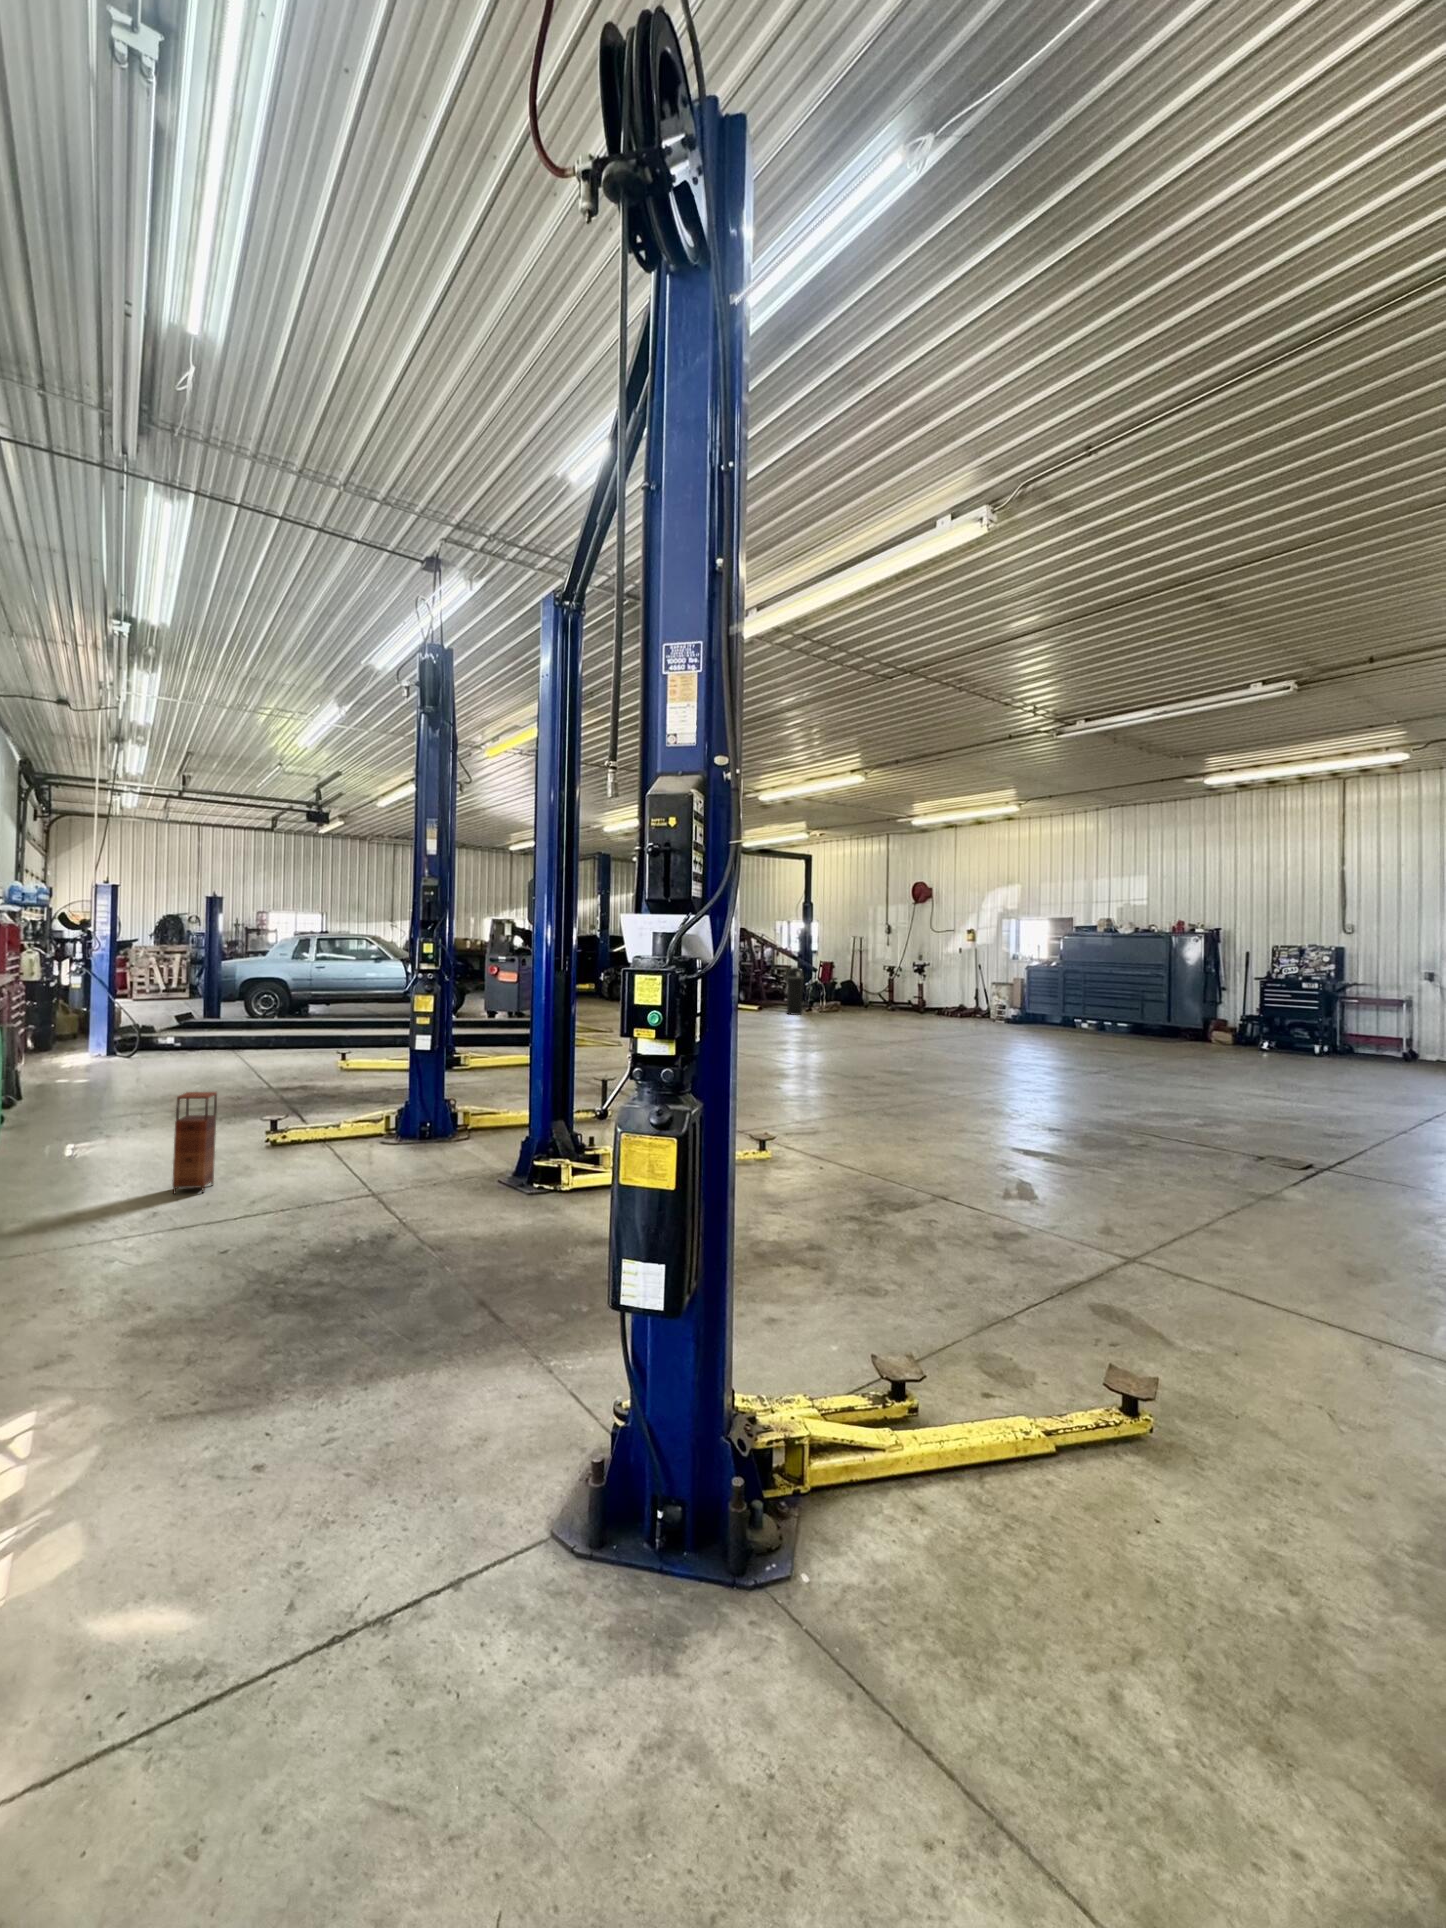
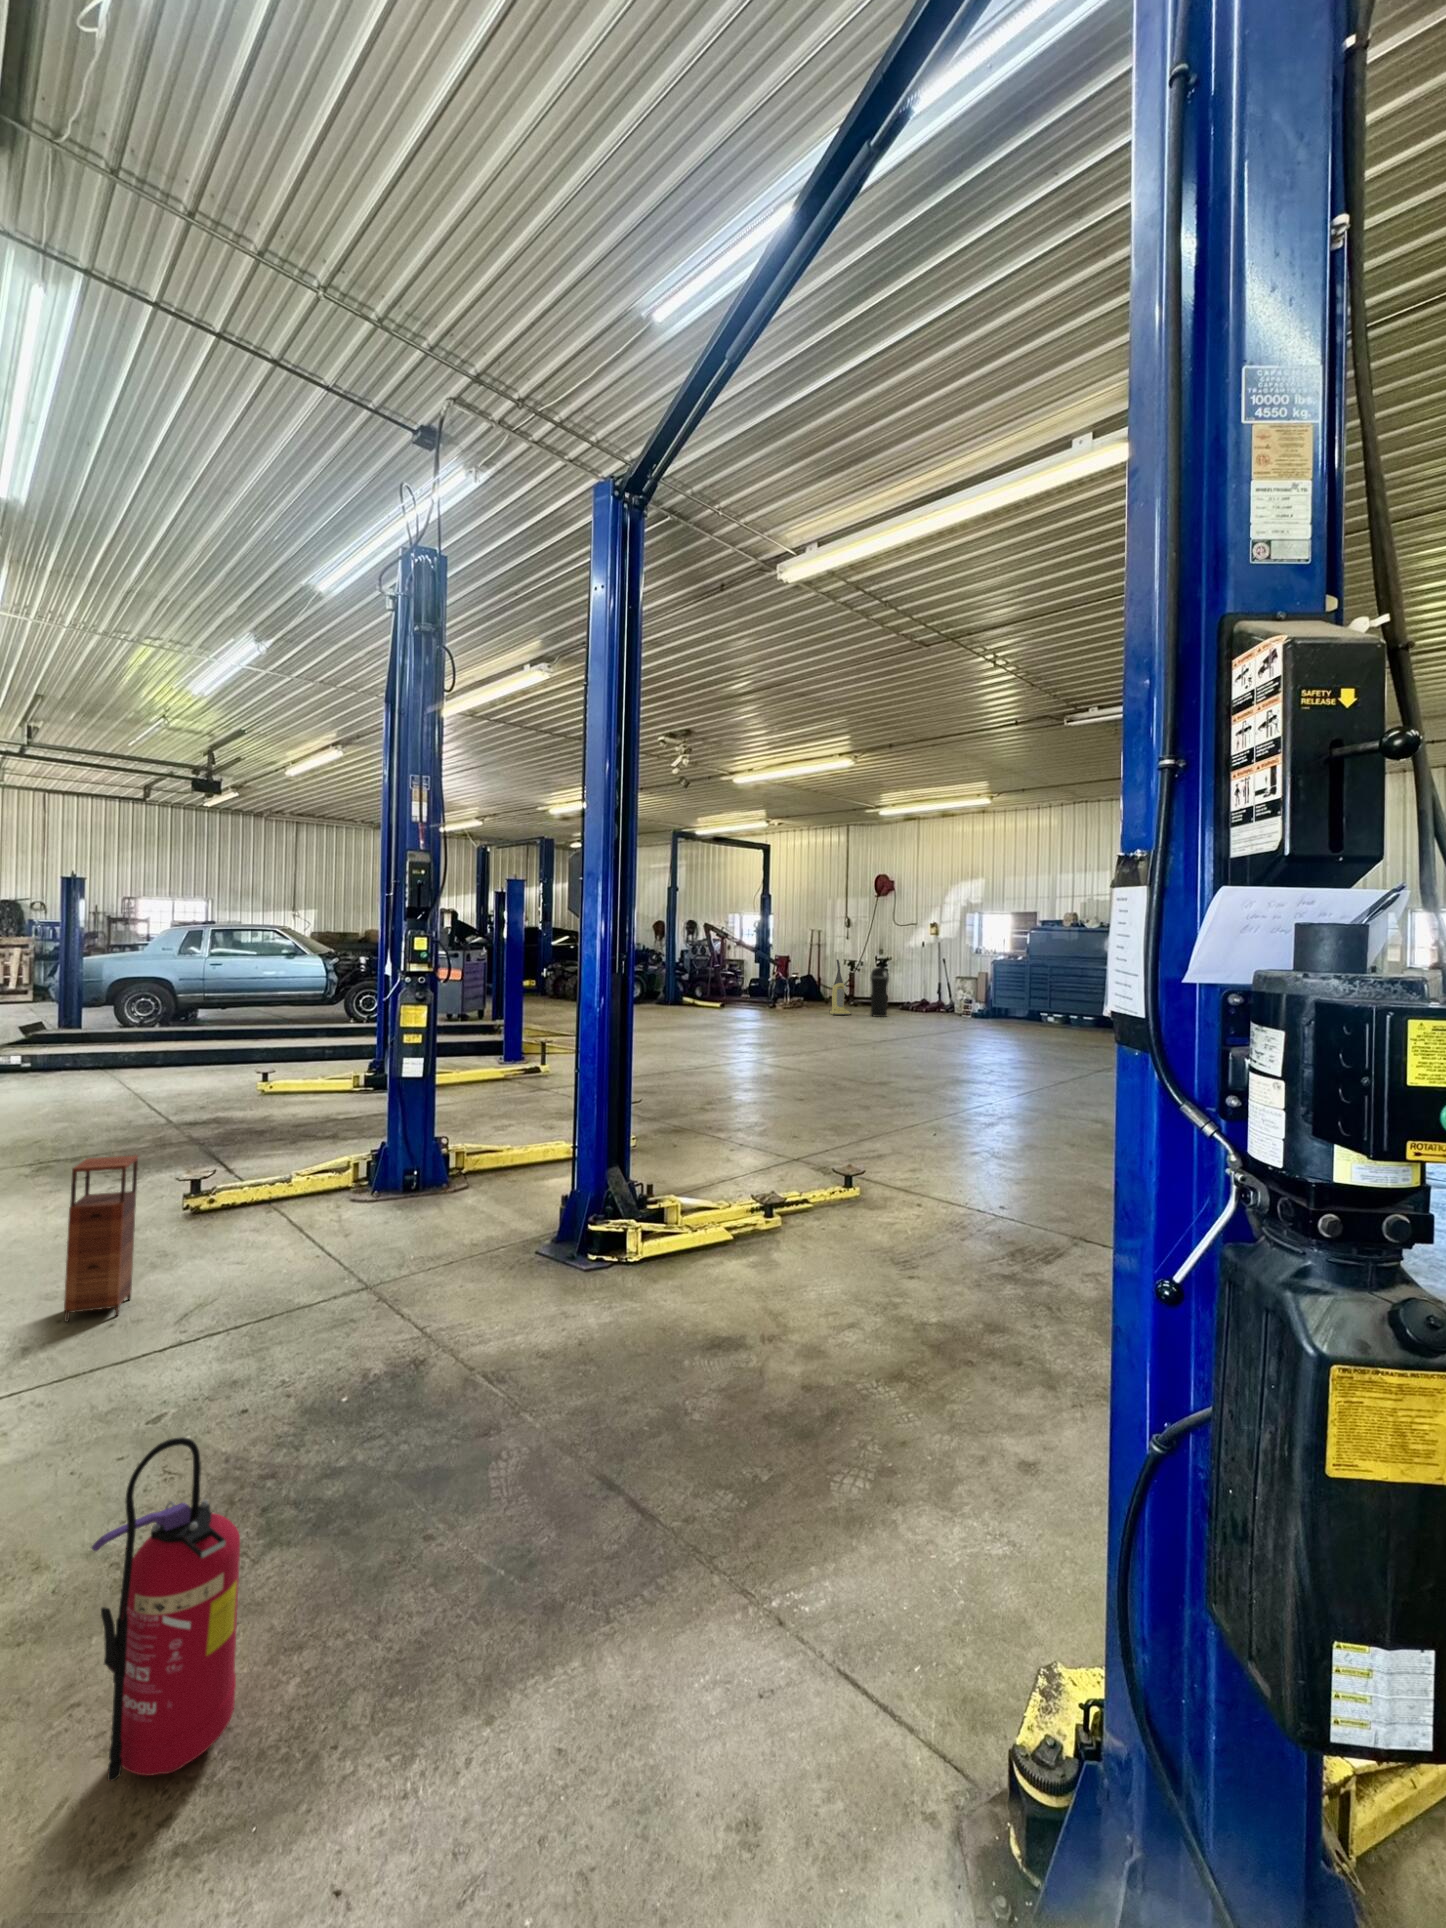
vacuum cleaner: none [862,964,885,1018] -> present [829,960,851,1015]
trash can: present [787,967,804,1015] -> present [870,967,889,1017]
fire extinguisher: none [148,1198,220,1358] -> present [91,1437,240,1781]

